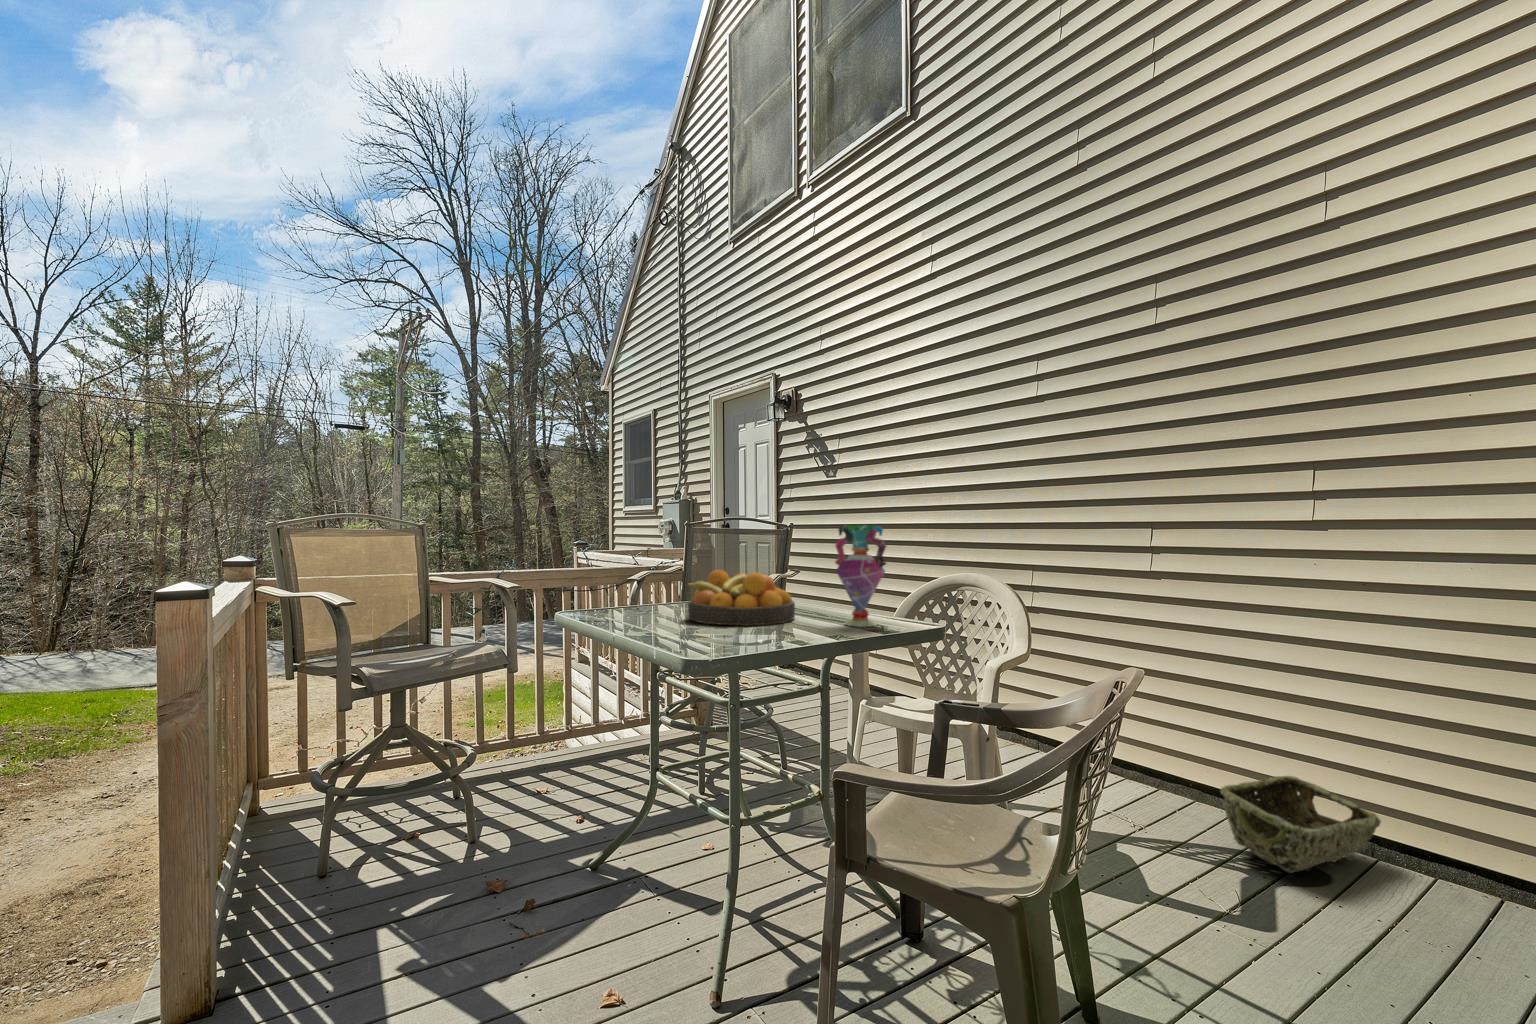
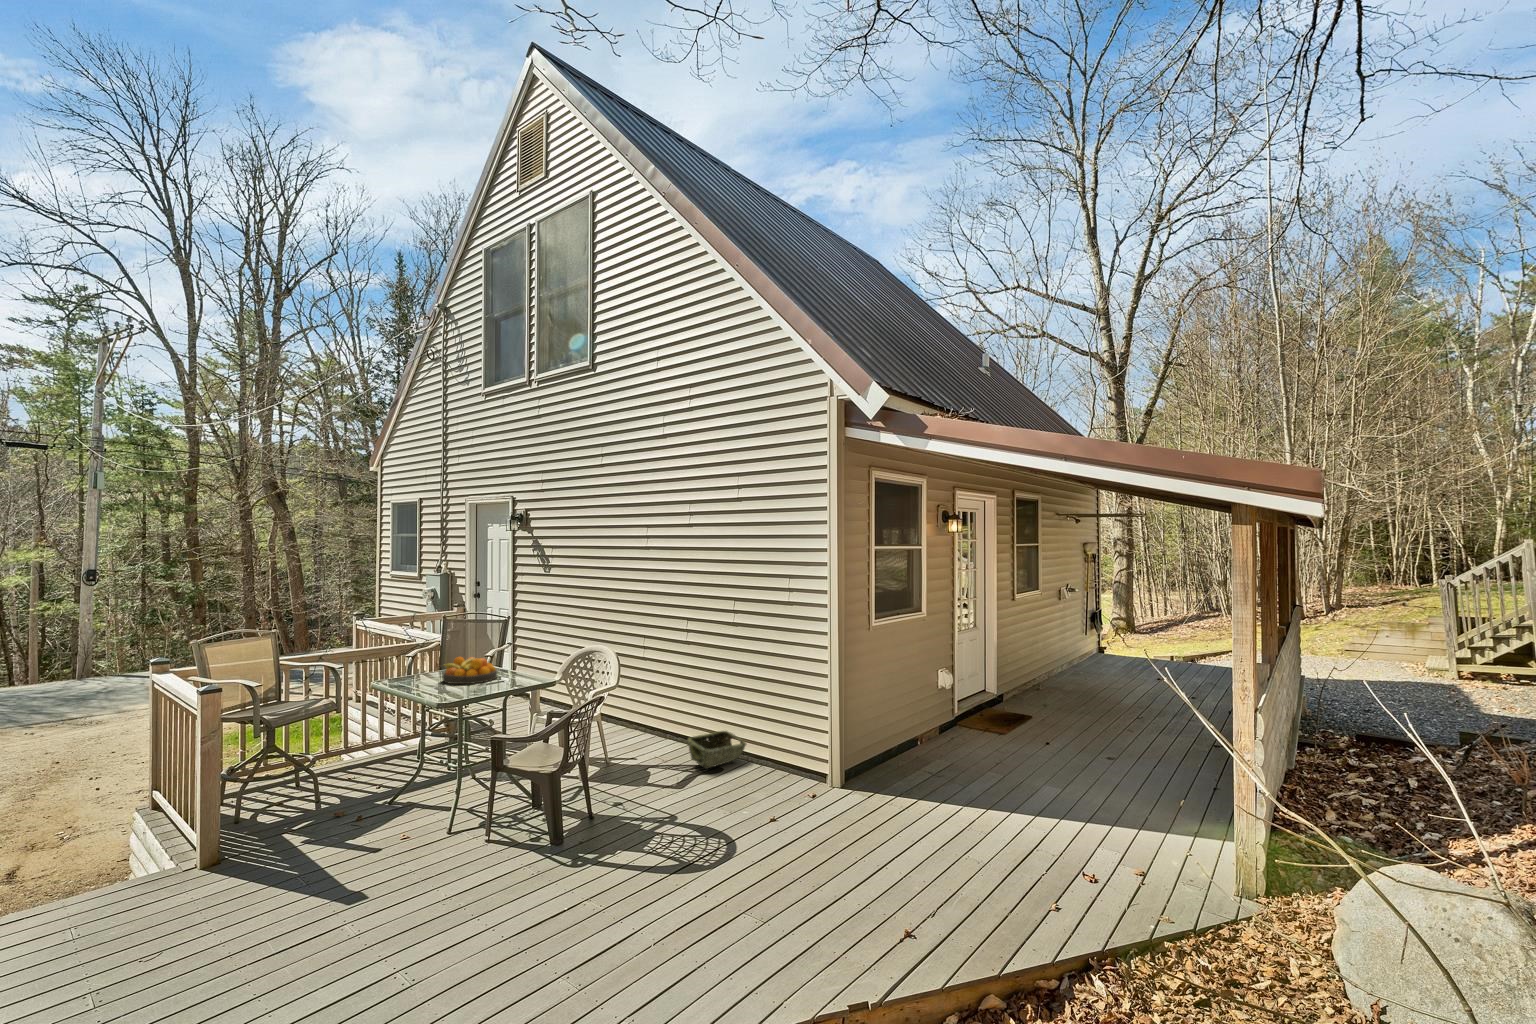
vase: present [835,525,886,627] -> none [514,635,538,681]

